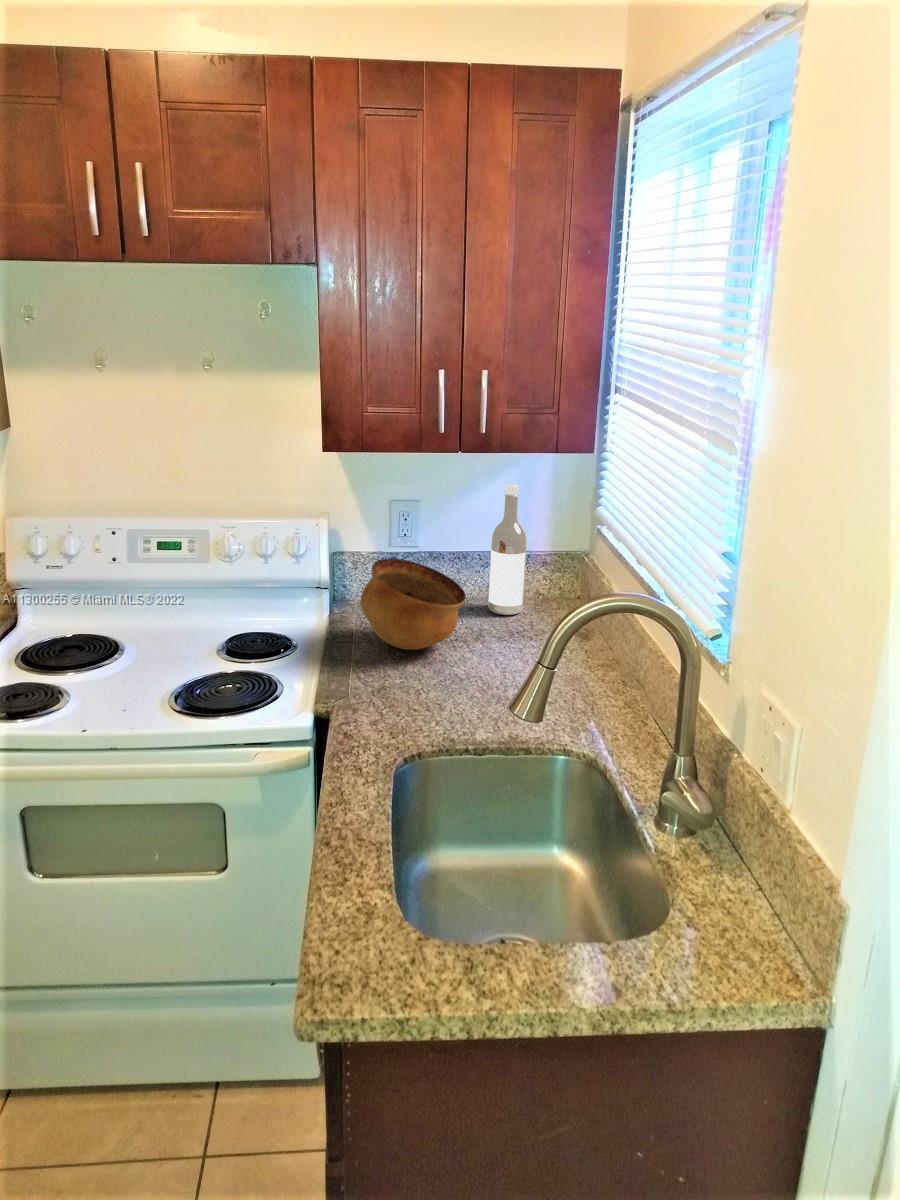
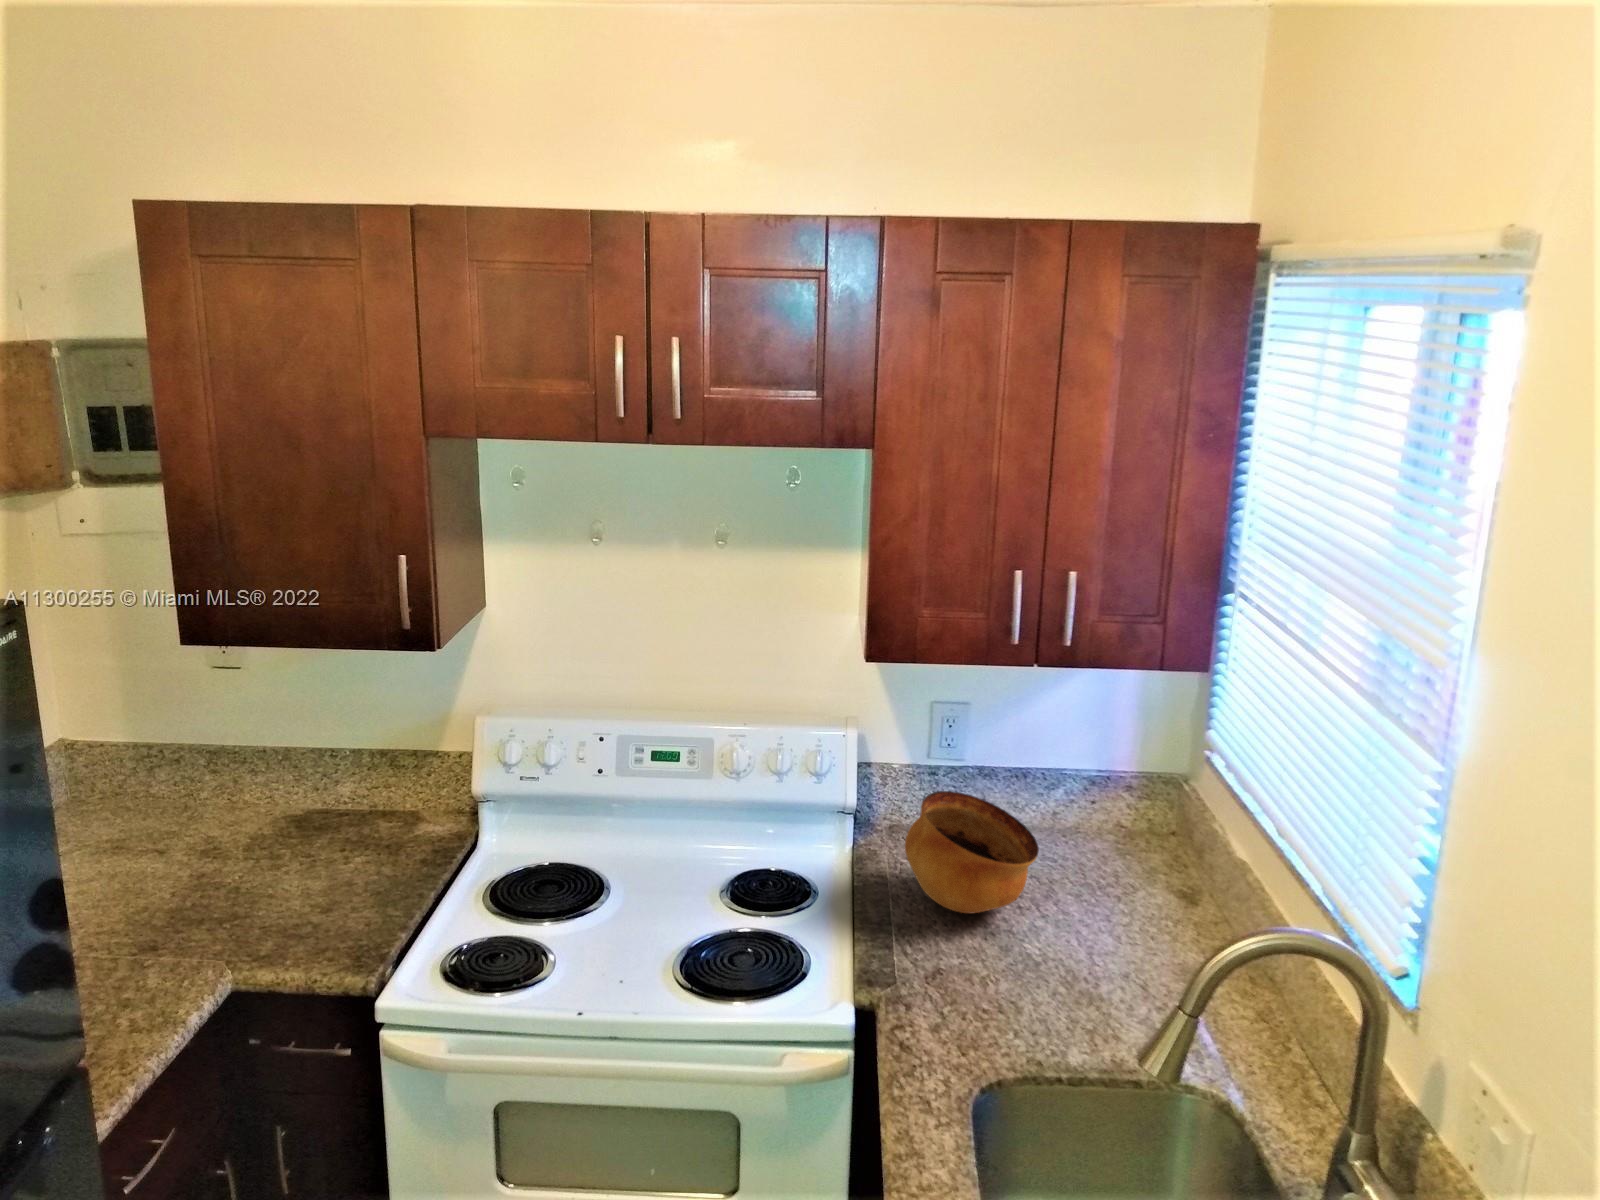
wine bottle: present [488,484,527,615] -> none [1057,694,1111,860]

